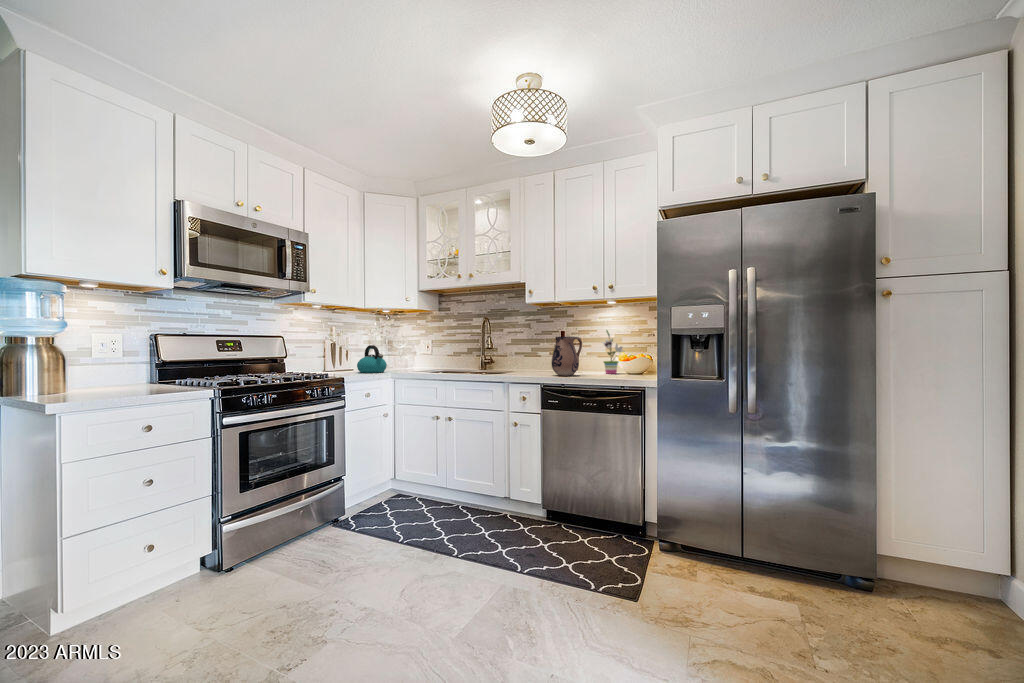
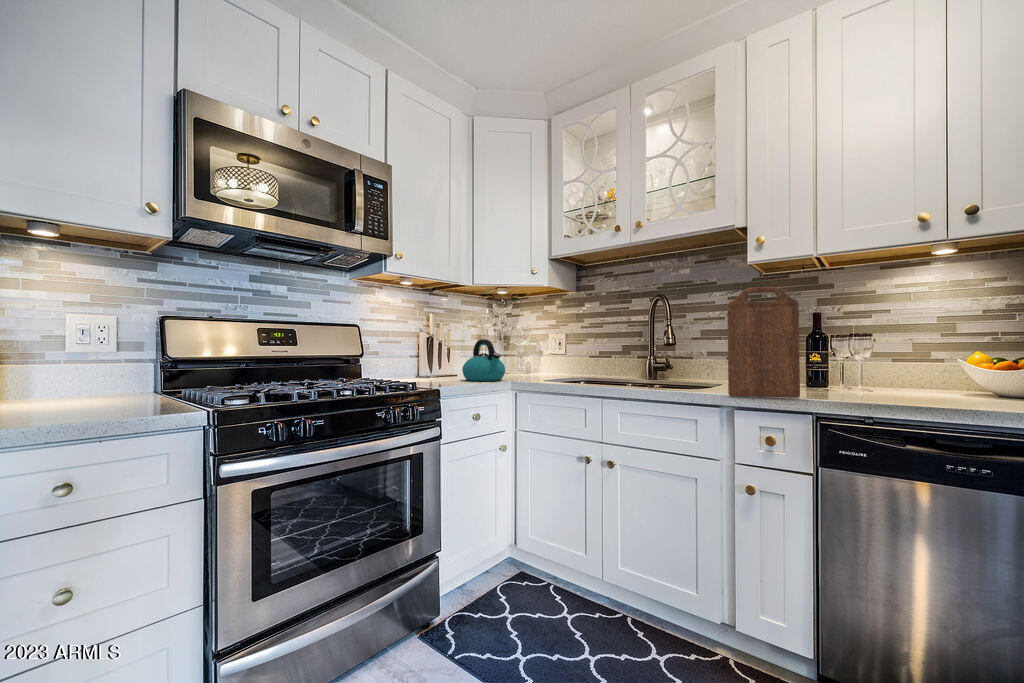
cutting board: none [505,320,538,377] -> present [727,287,800,398]
potted plant: present [602,330,623,374] -> none [912,308,967,394]
ceramic pitcher: present [552,337,582,376] -> none [814,319,879,396]

